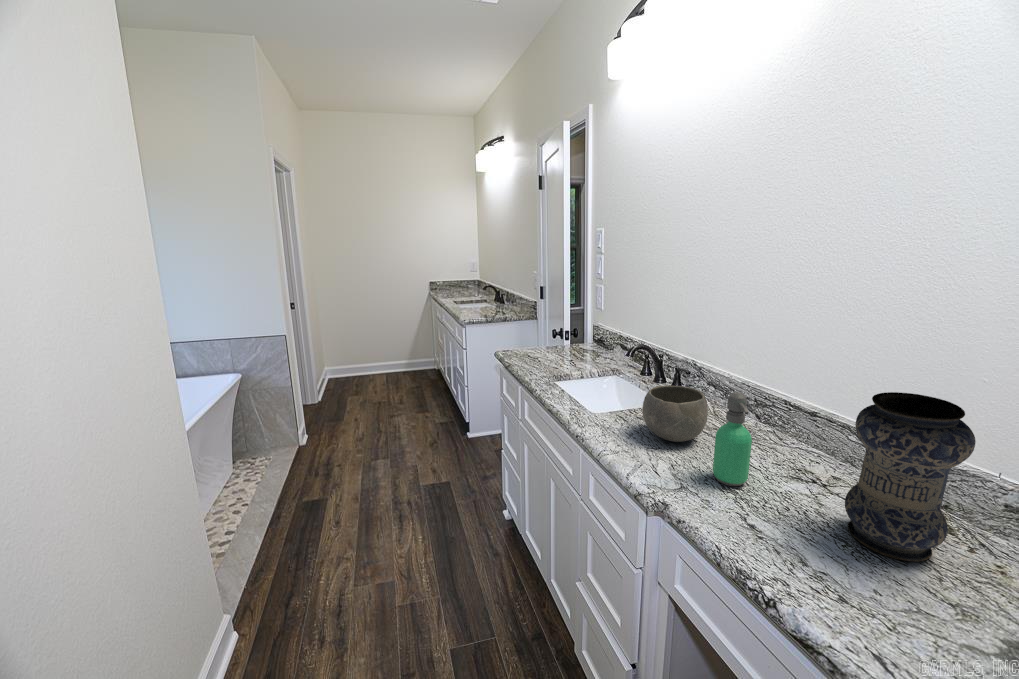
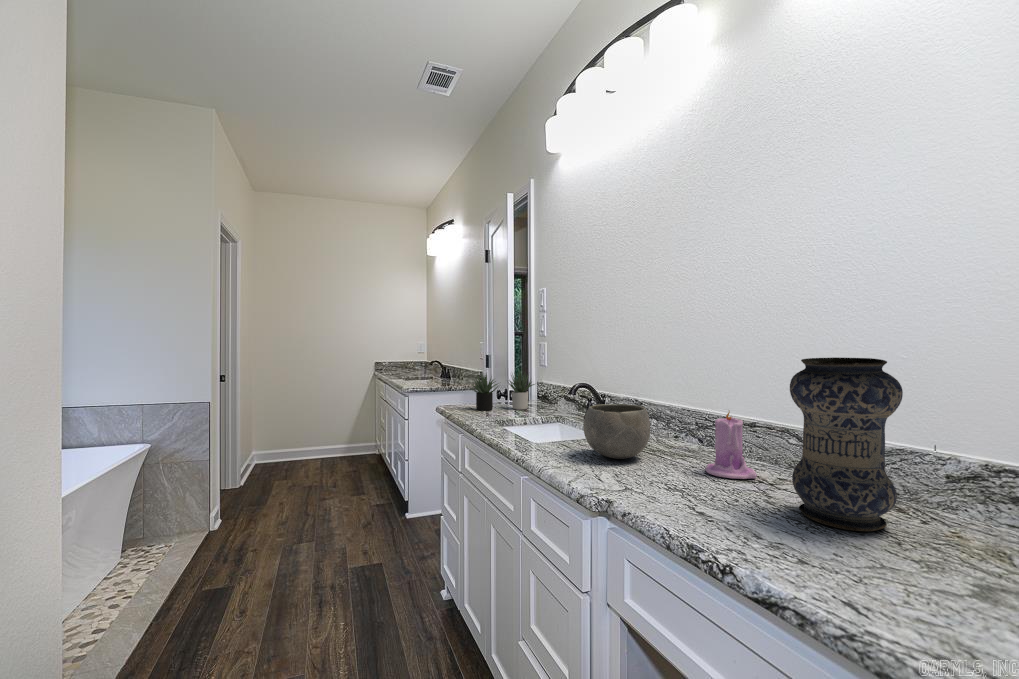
succulent plant: none [525,318,595,358] -> present [469,372,535,411]
soap dispenser: present [713,392,752,486] -> none [657,383,694,487]
candle: none [759,410,810,476] -> present [705,411,757,479]

